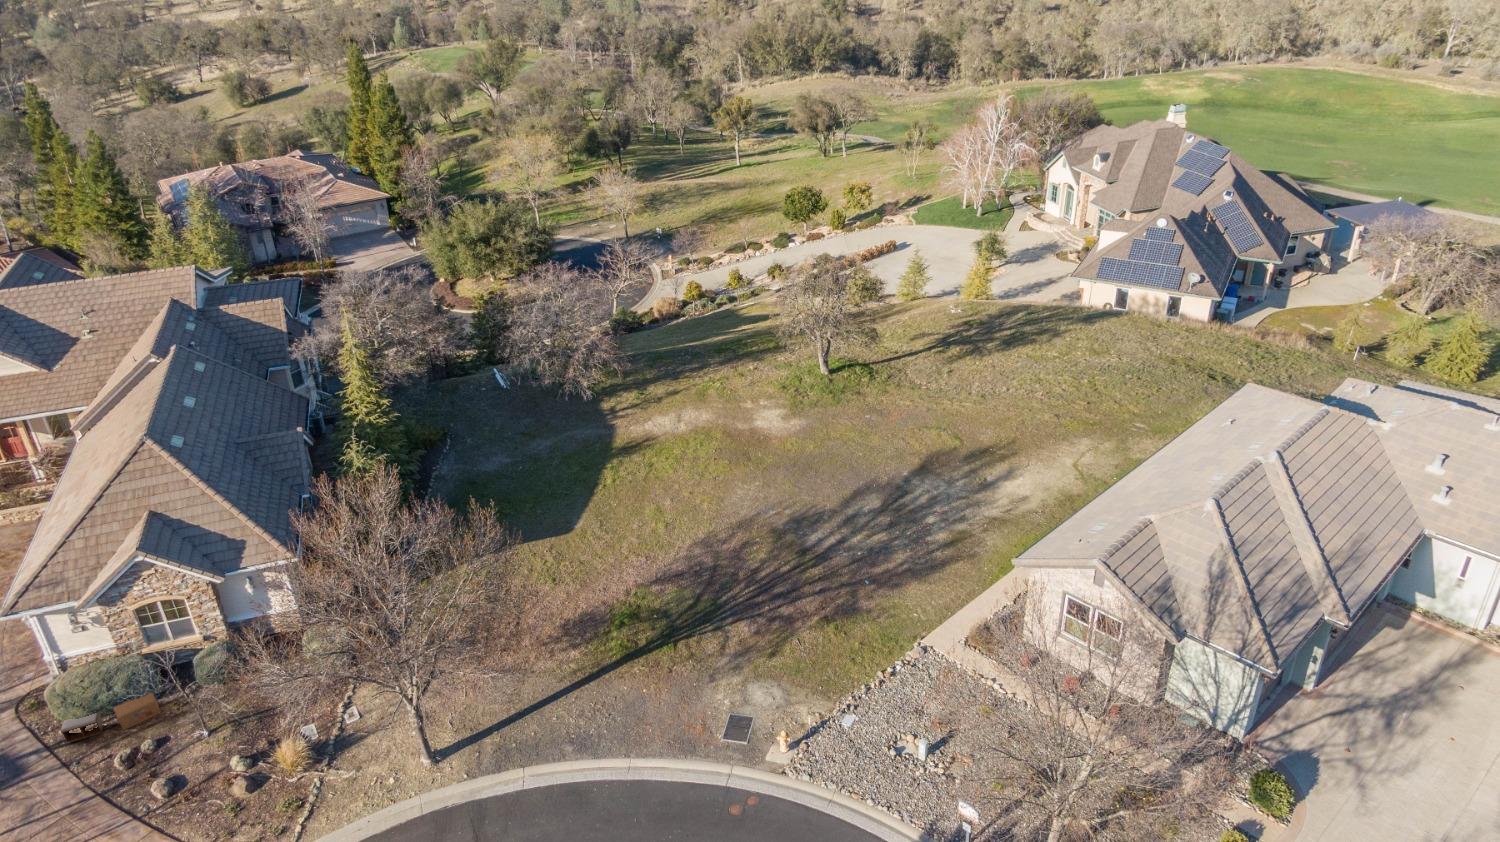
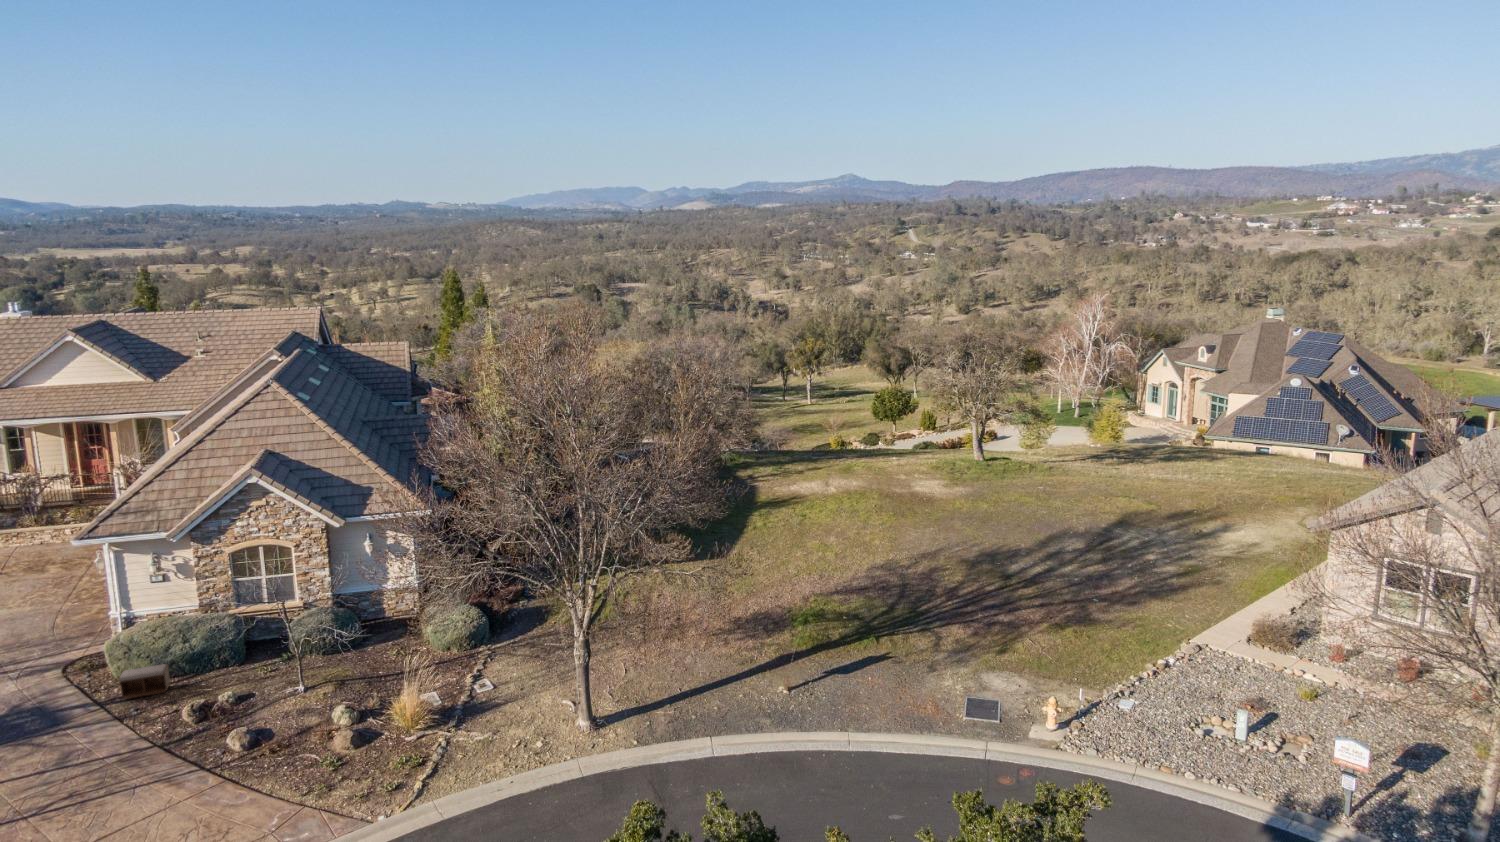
cardboard box: present [114,692,161,730] -> none [186,650,242,690]

